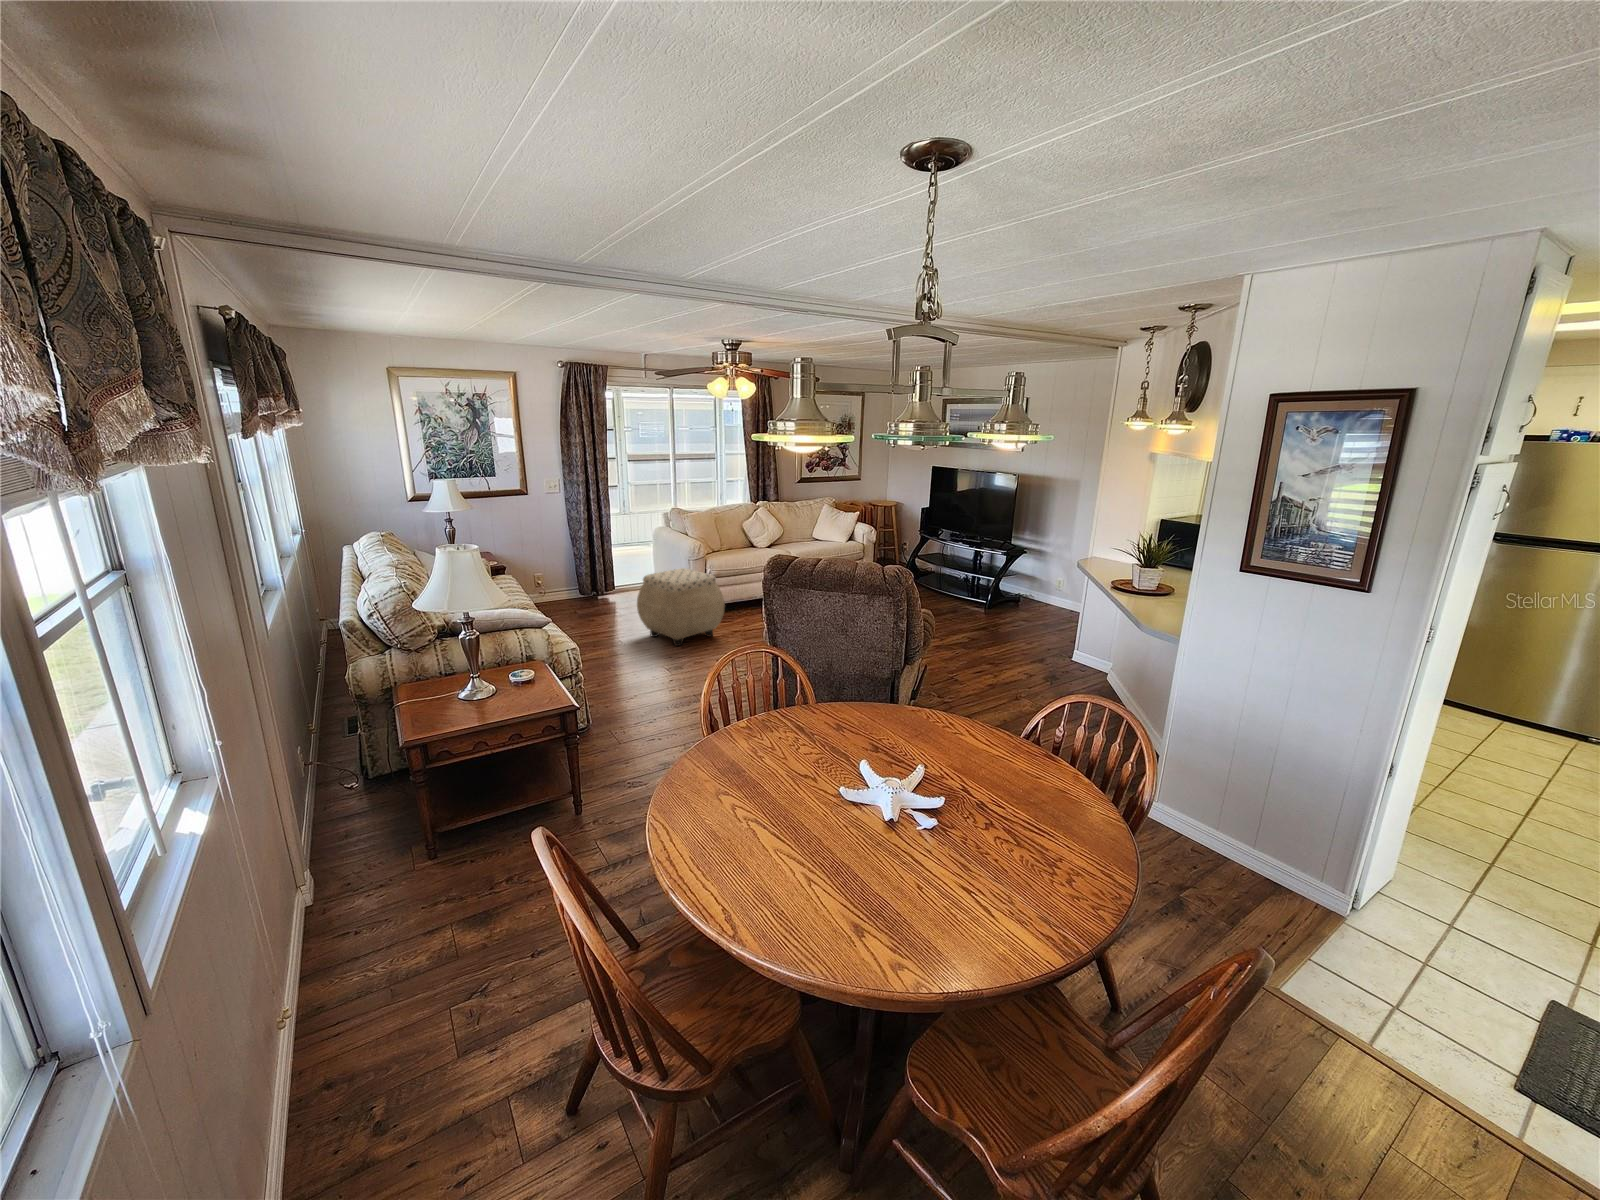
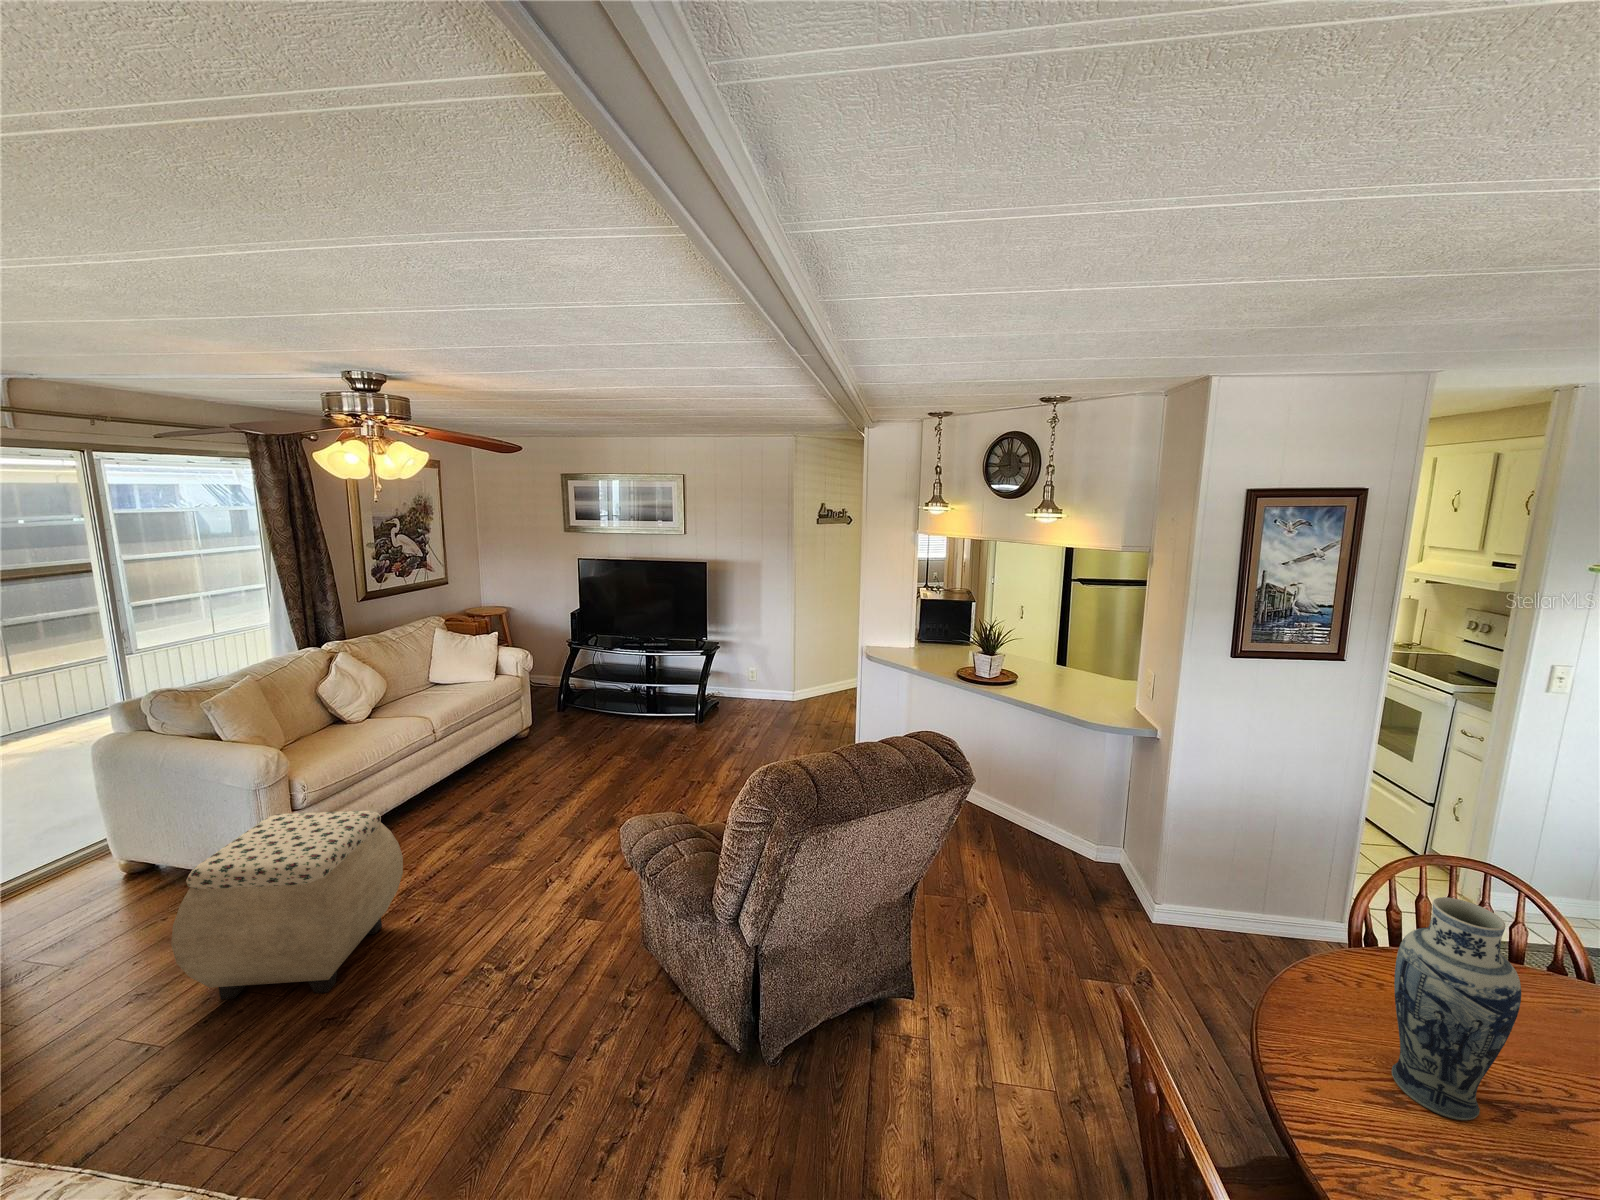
vase: none [834,627,882,743] -> present [1392,897,1521,1120]

